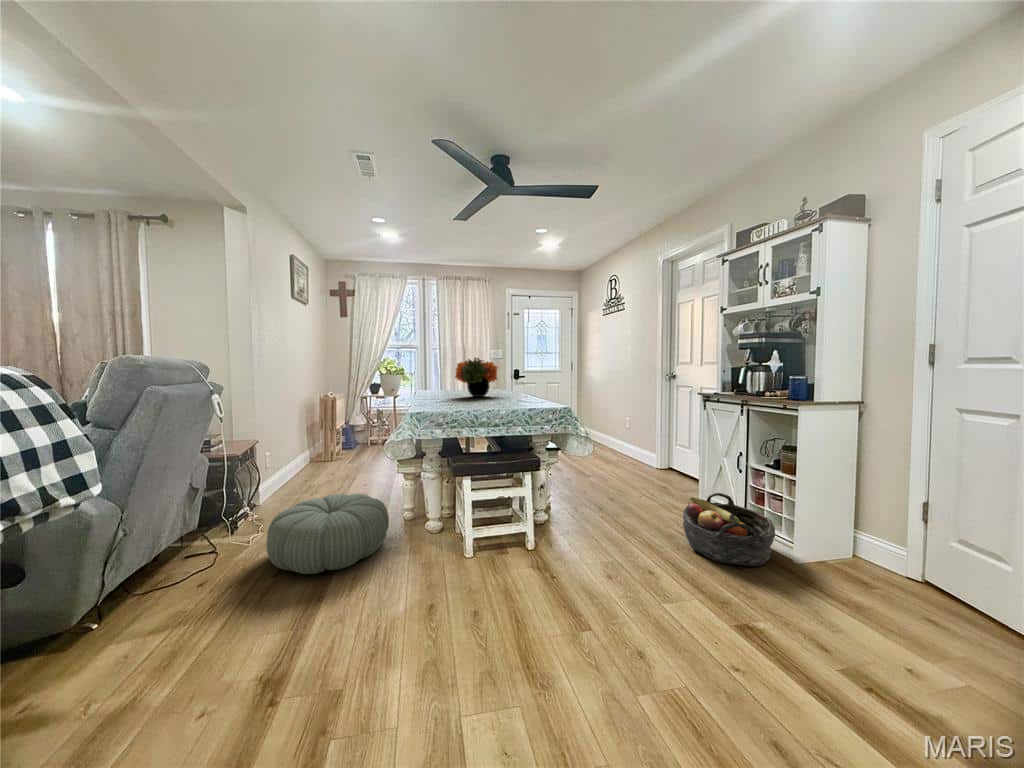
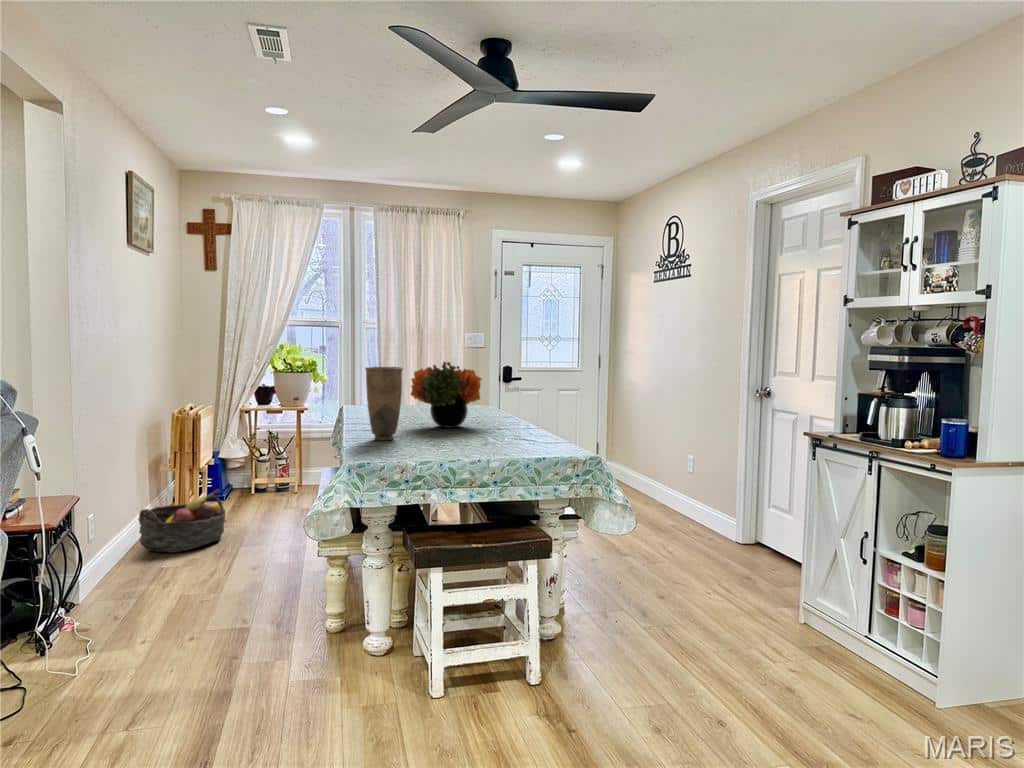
vase: none [425,358,448,402] -> present [365,367,403,440]
basket: present [683,493,775,566] -> present [139,489,225,553]
pouf: present [267,494,389,574] -> none [114,590,307,720]

